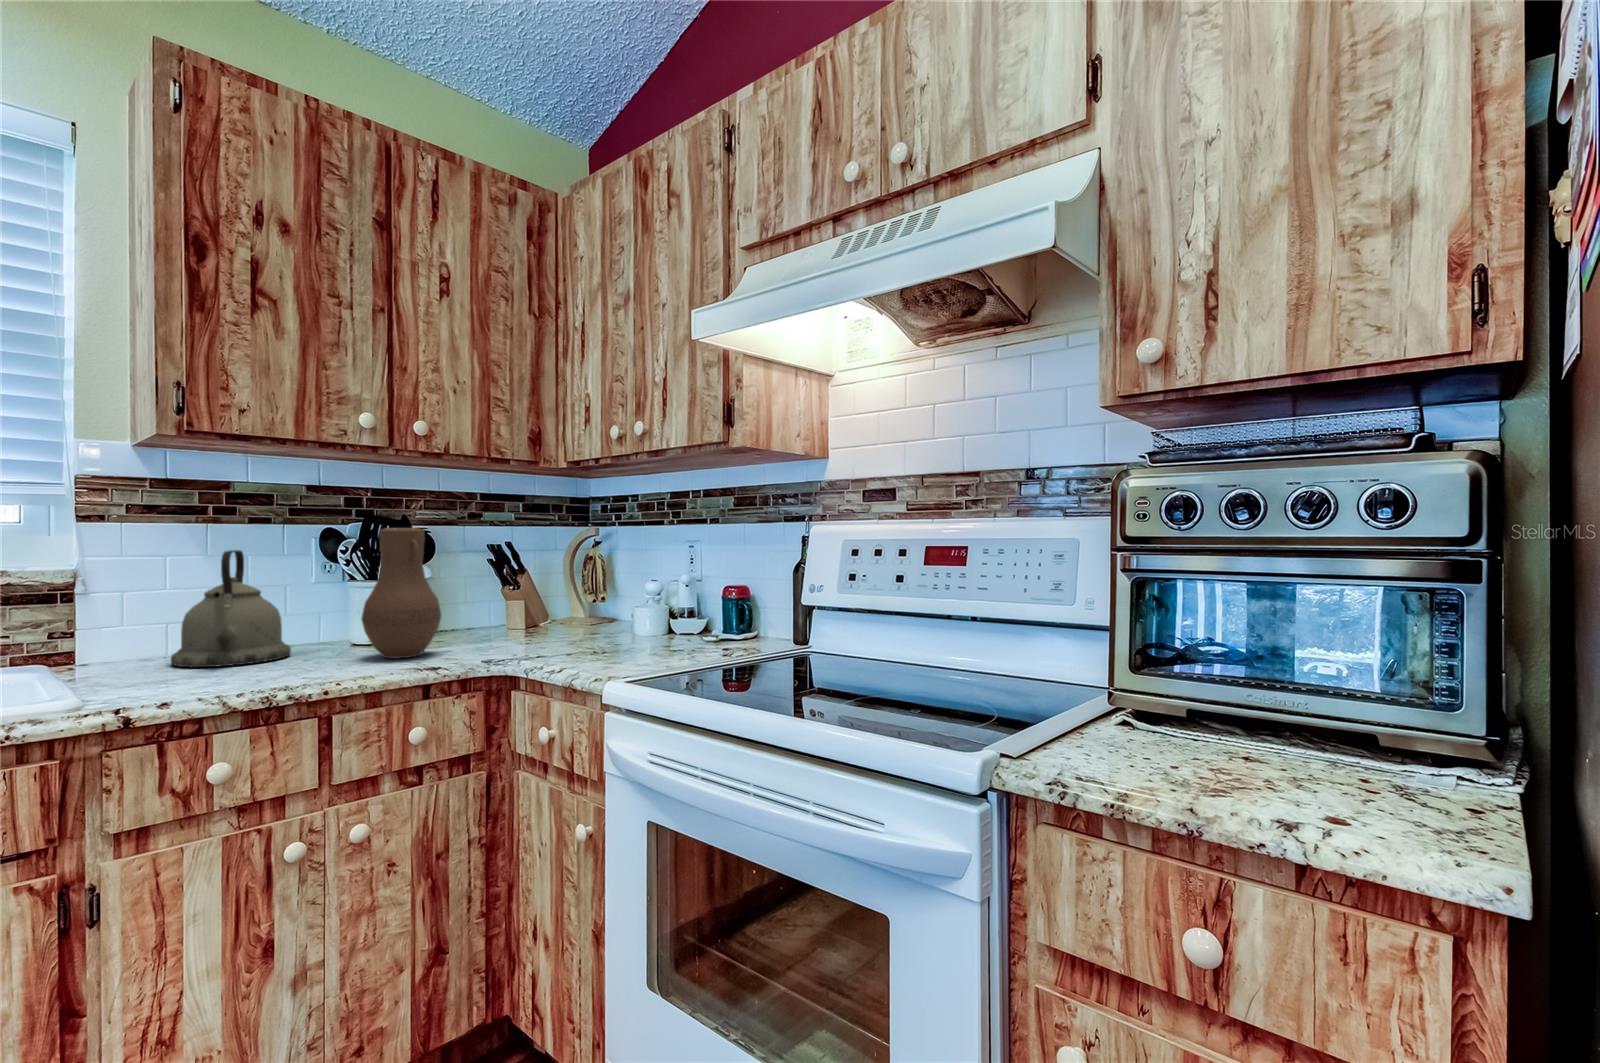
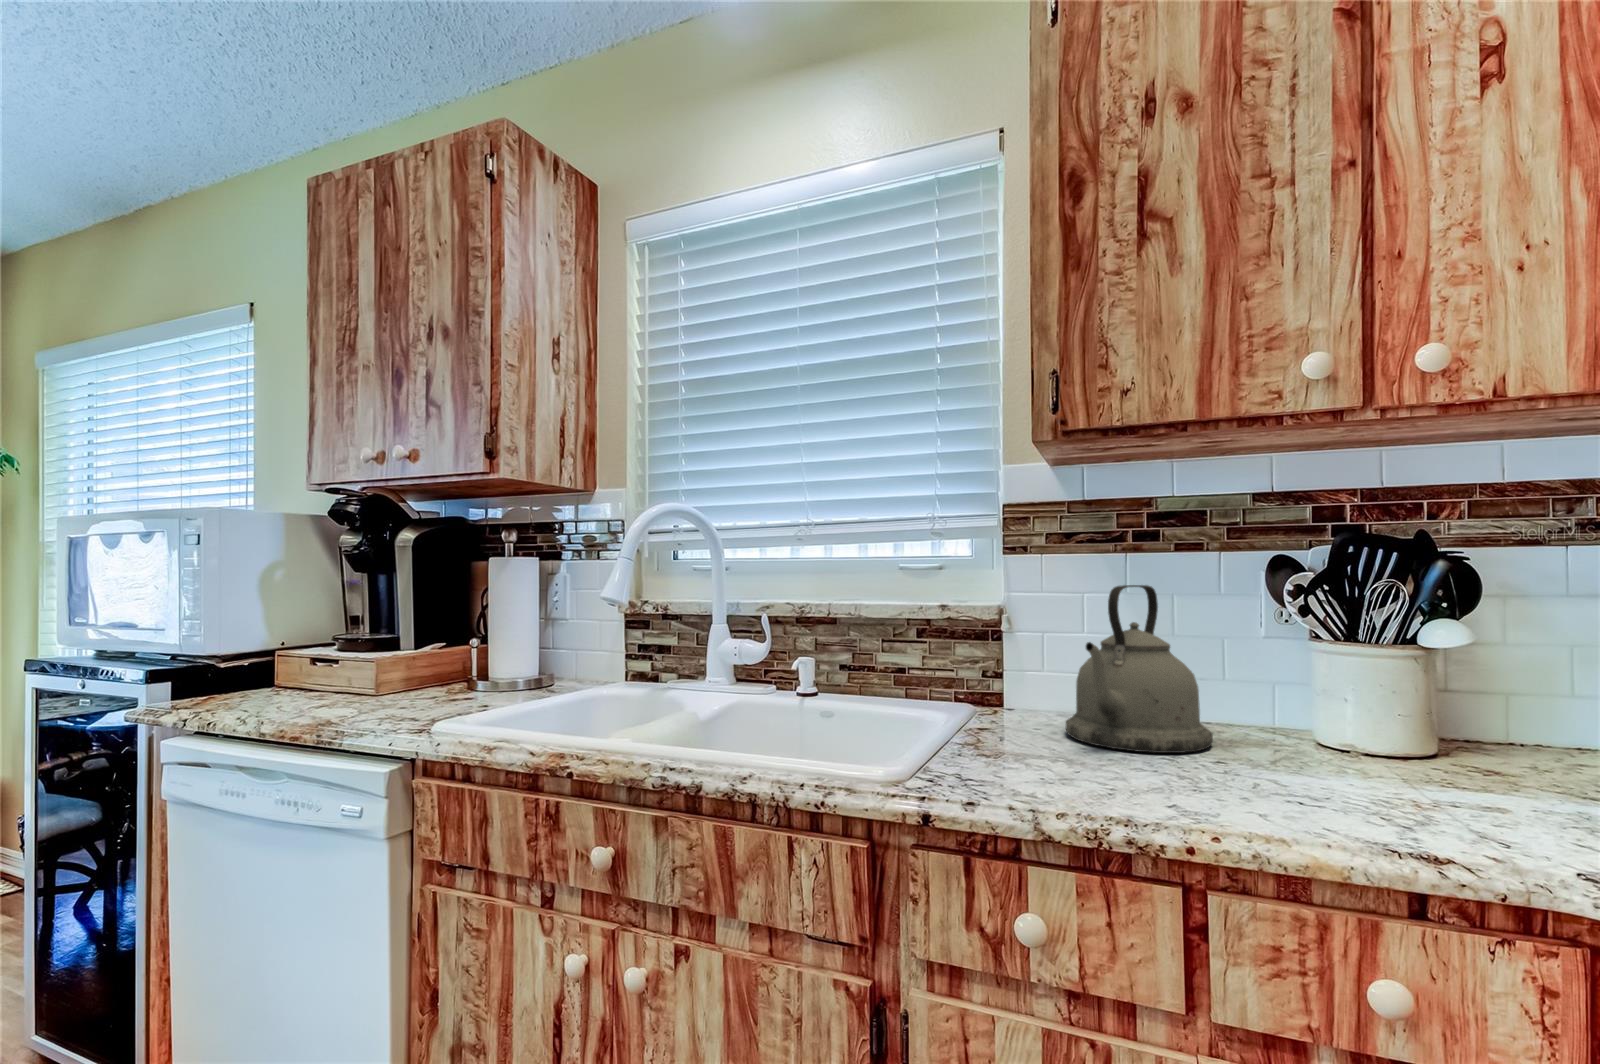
vase: present [361,528,441,658] -> none [1302,547,1480,809]

